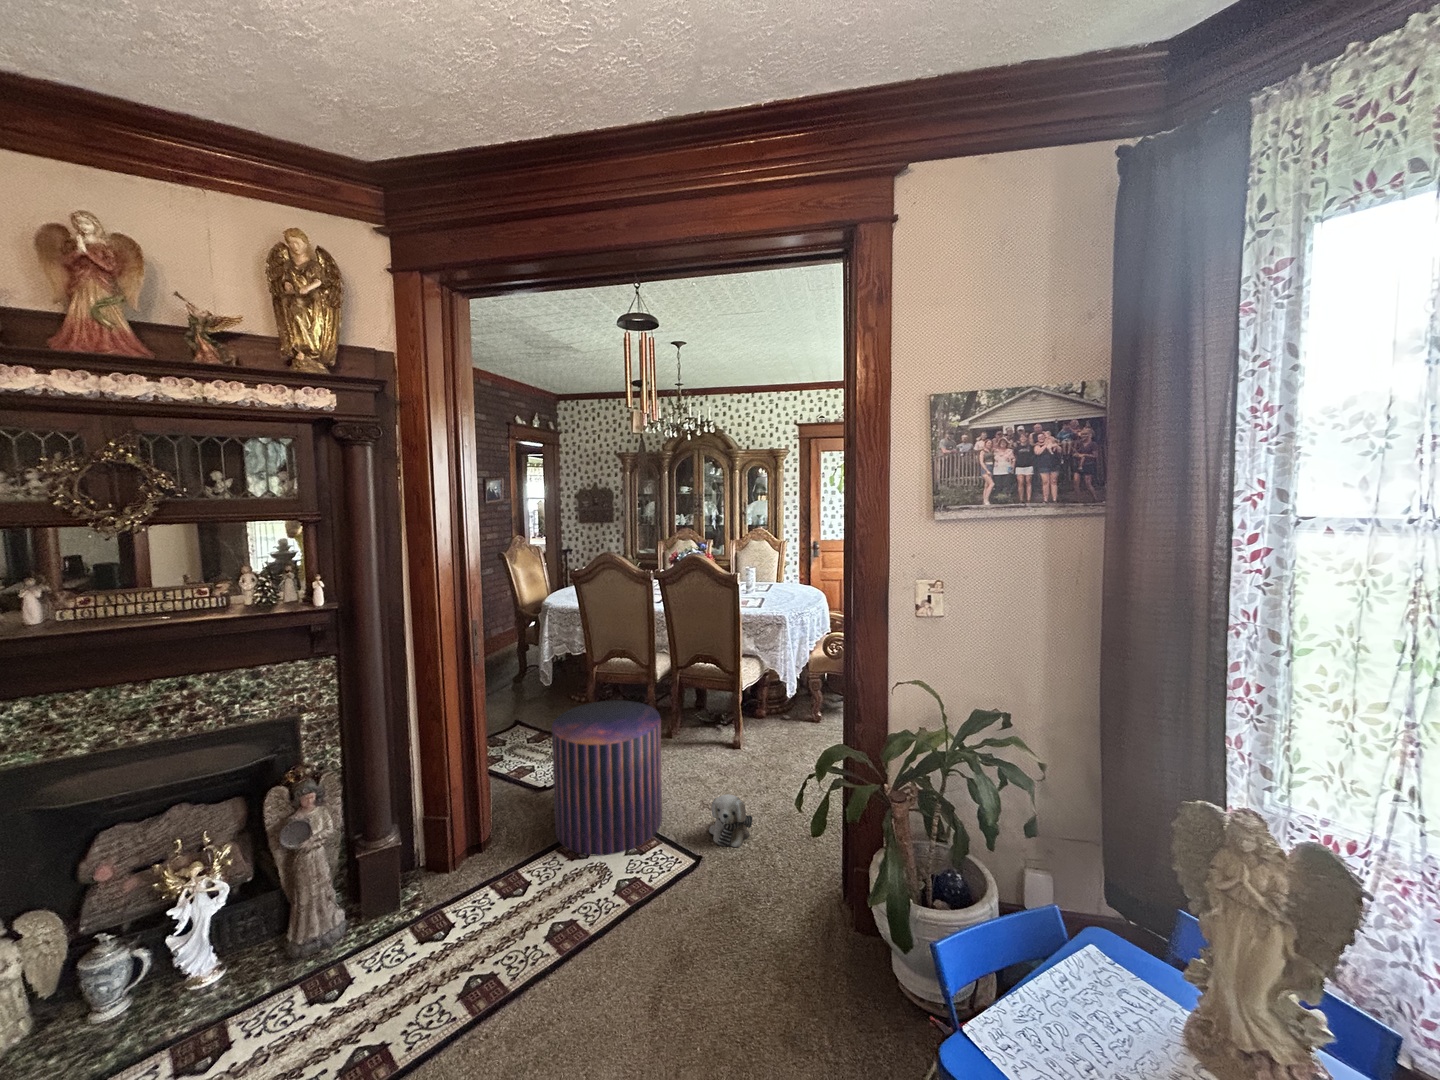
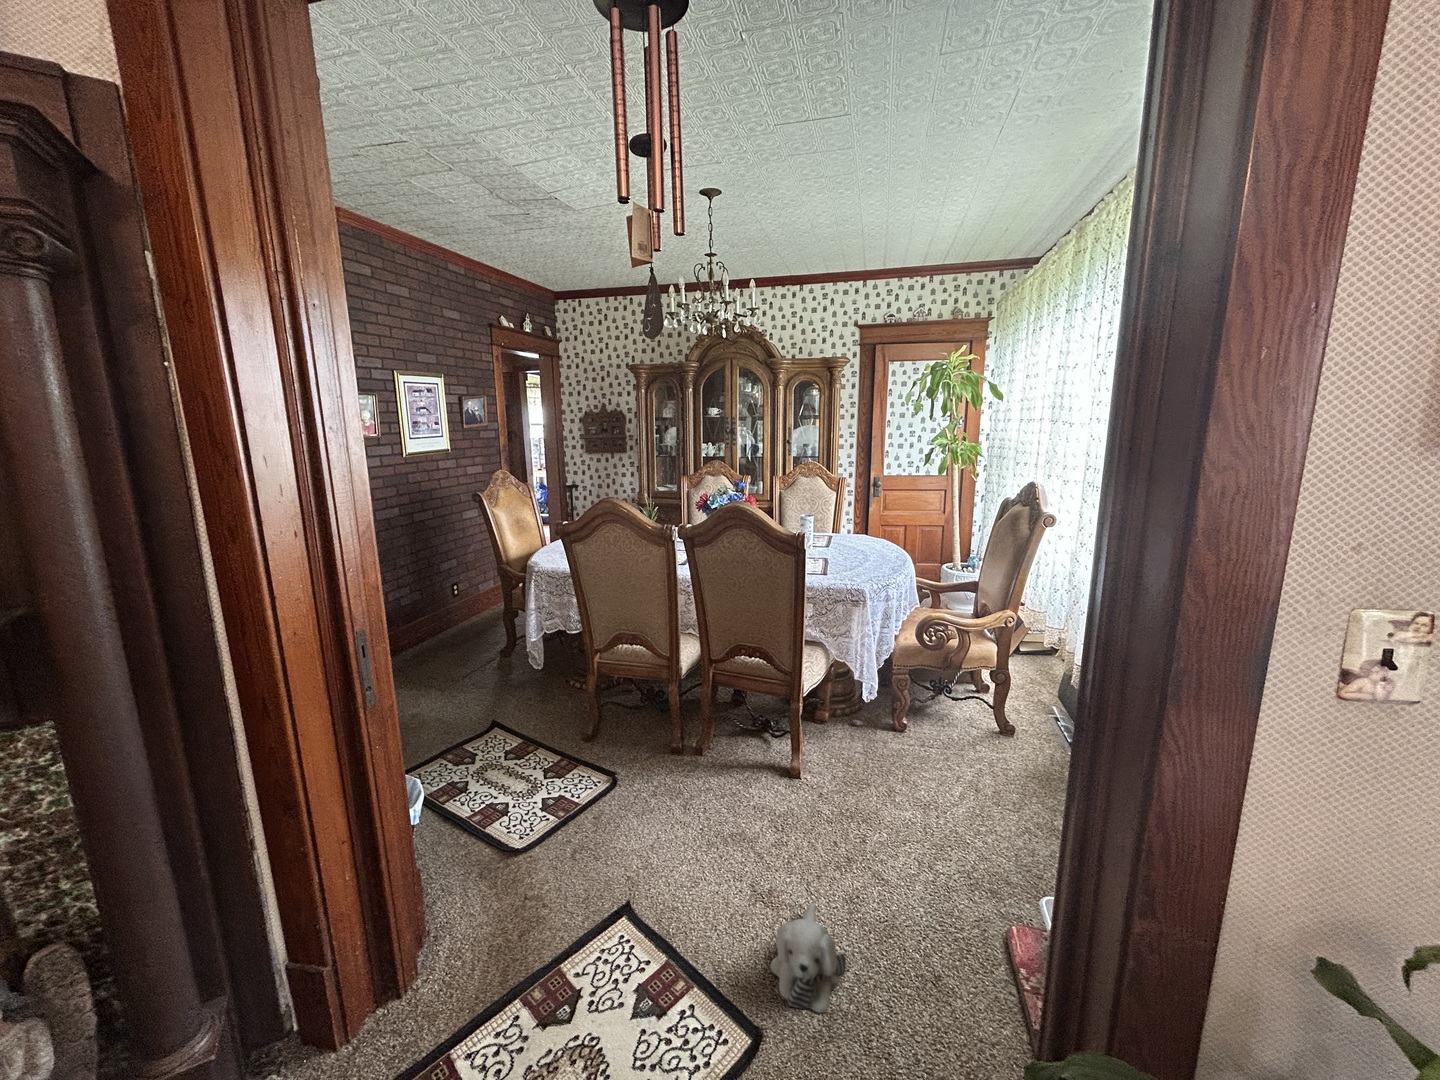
pouf: present [552,700,662,856] -> none [504,737,692,1025]

